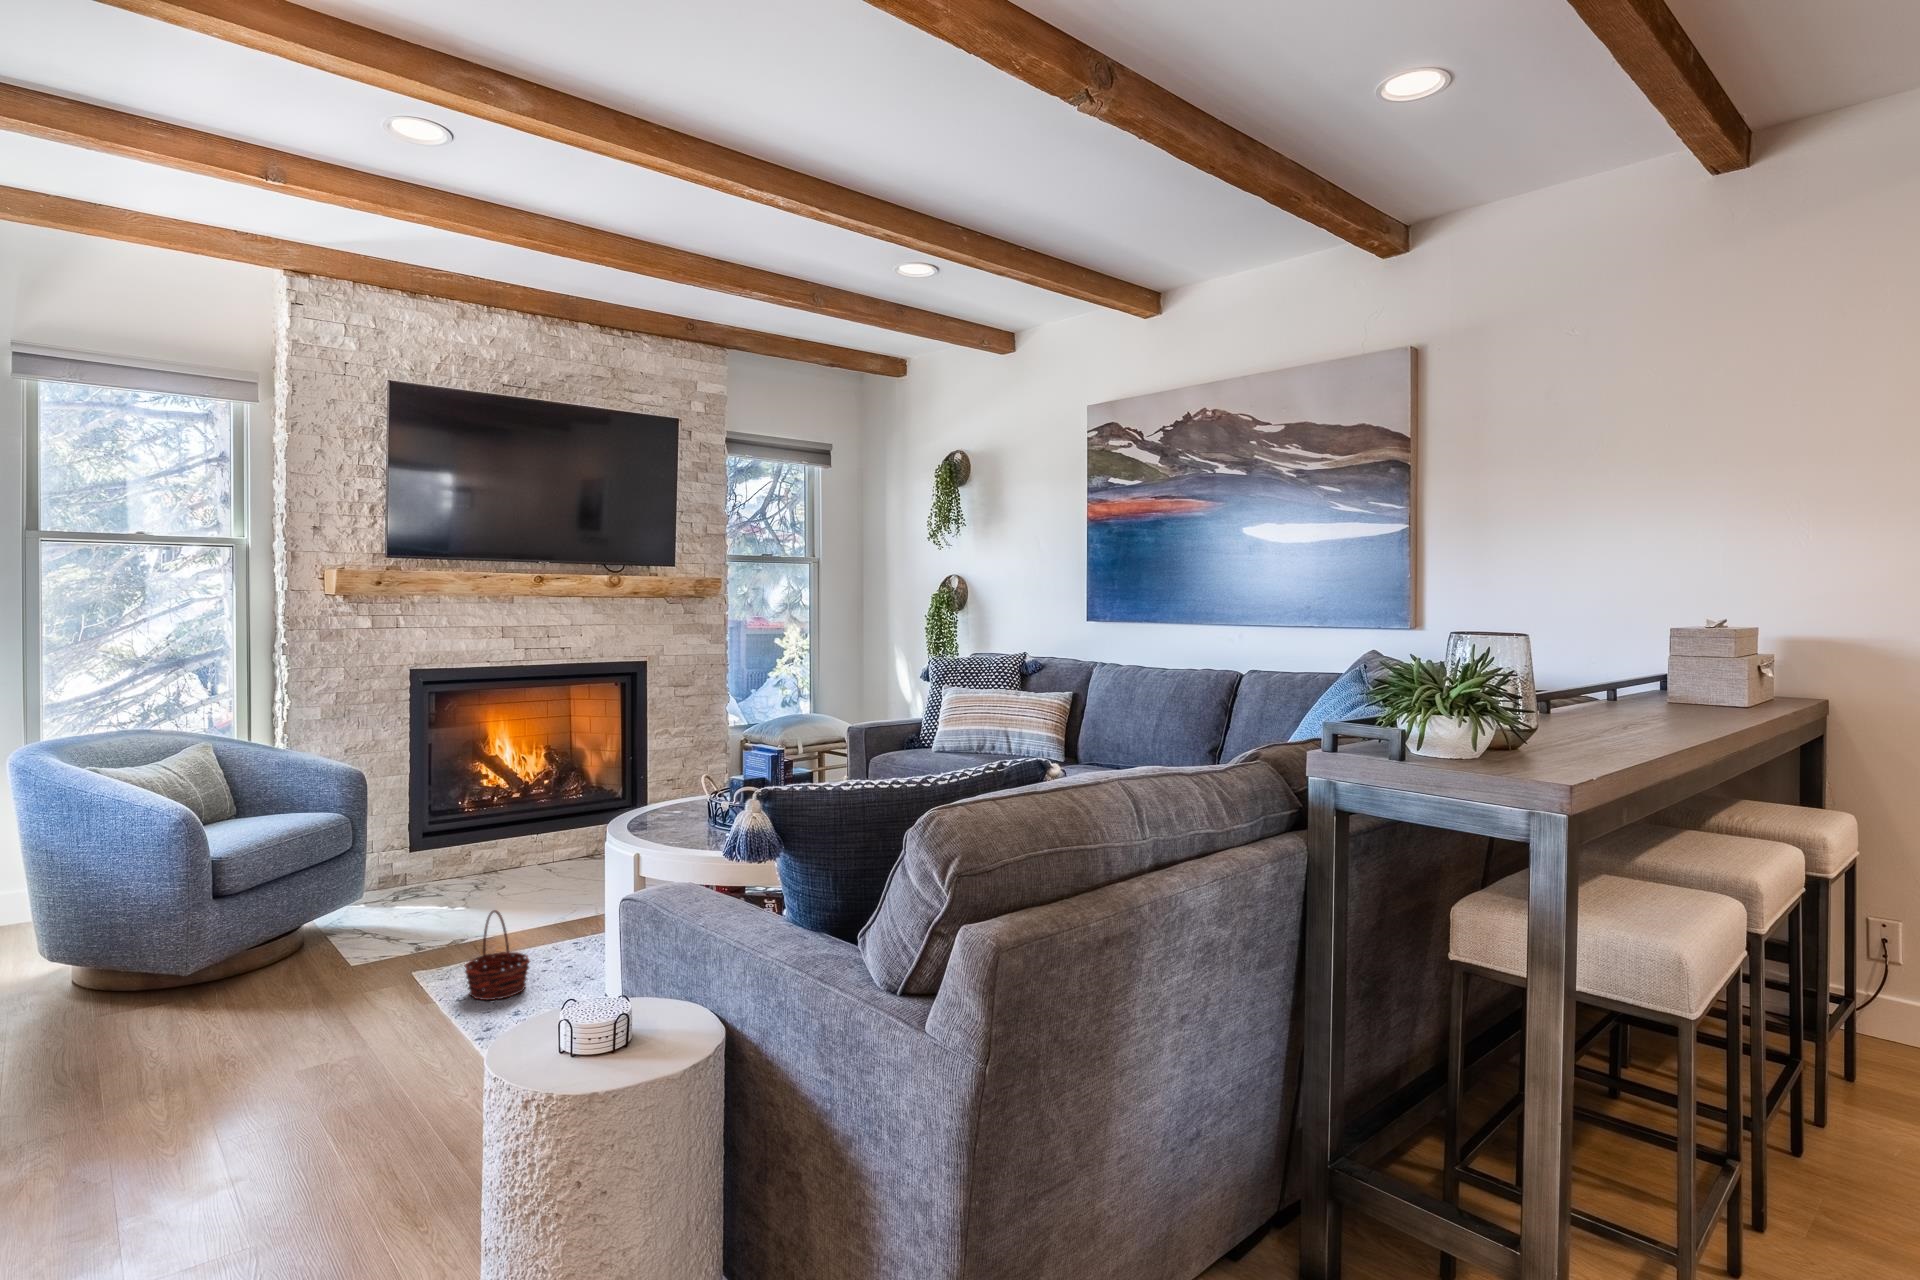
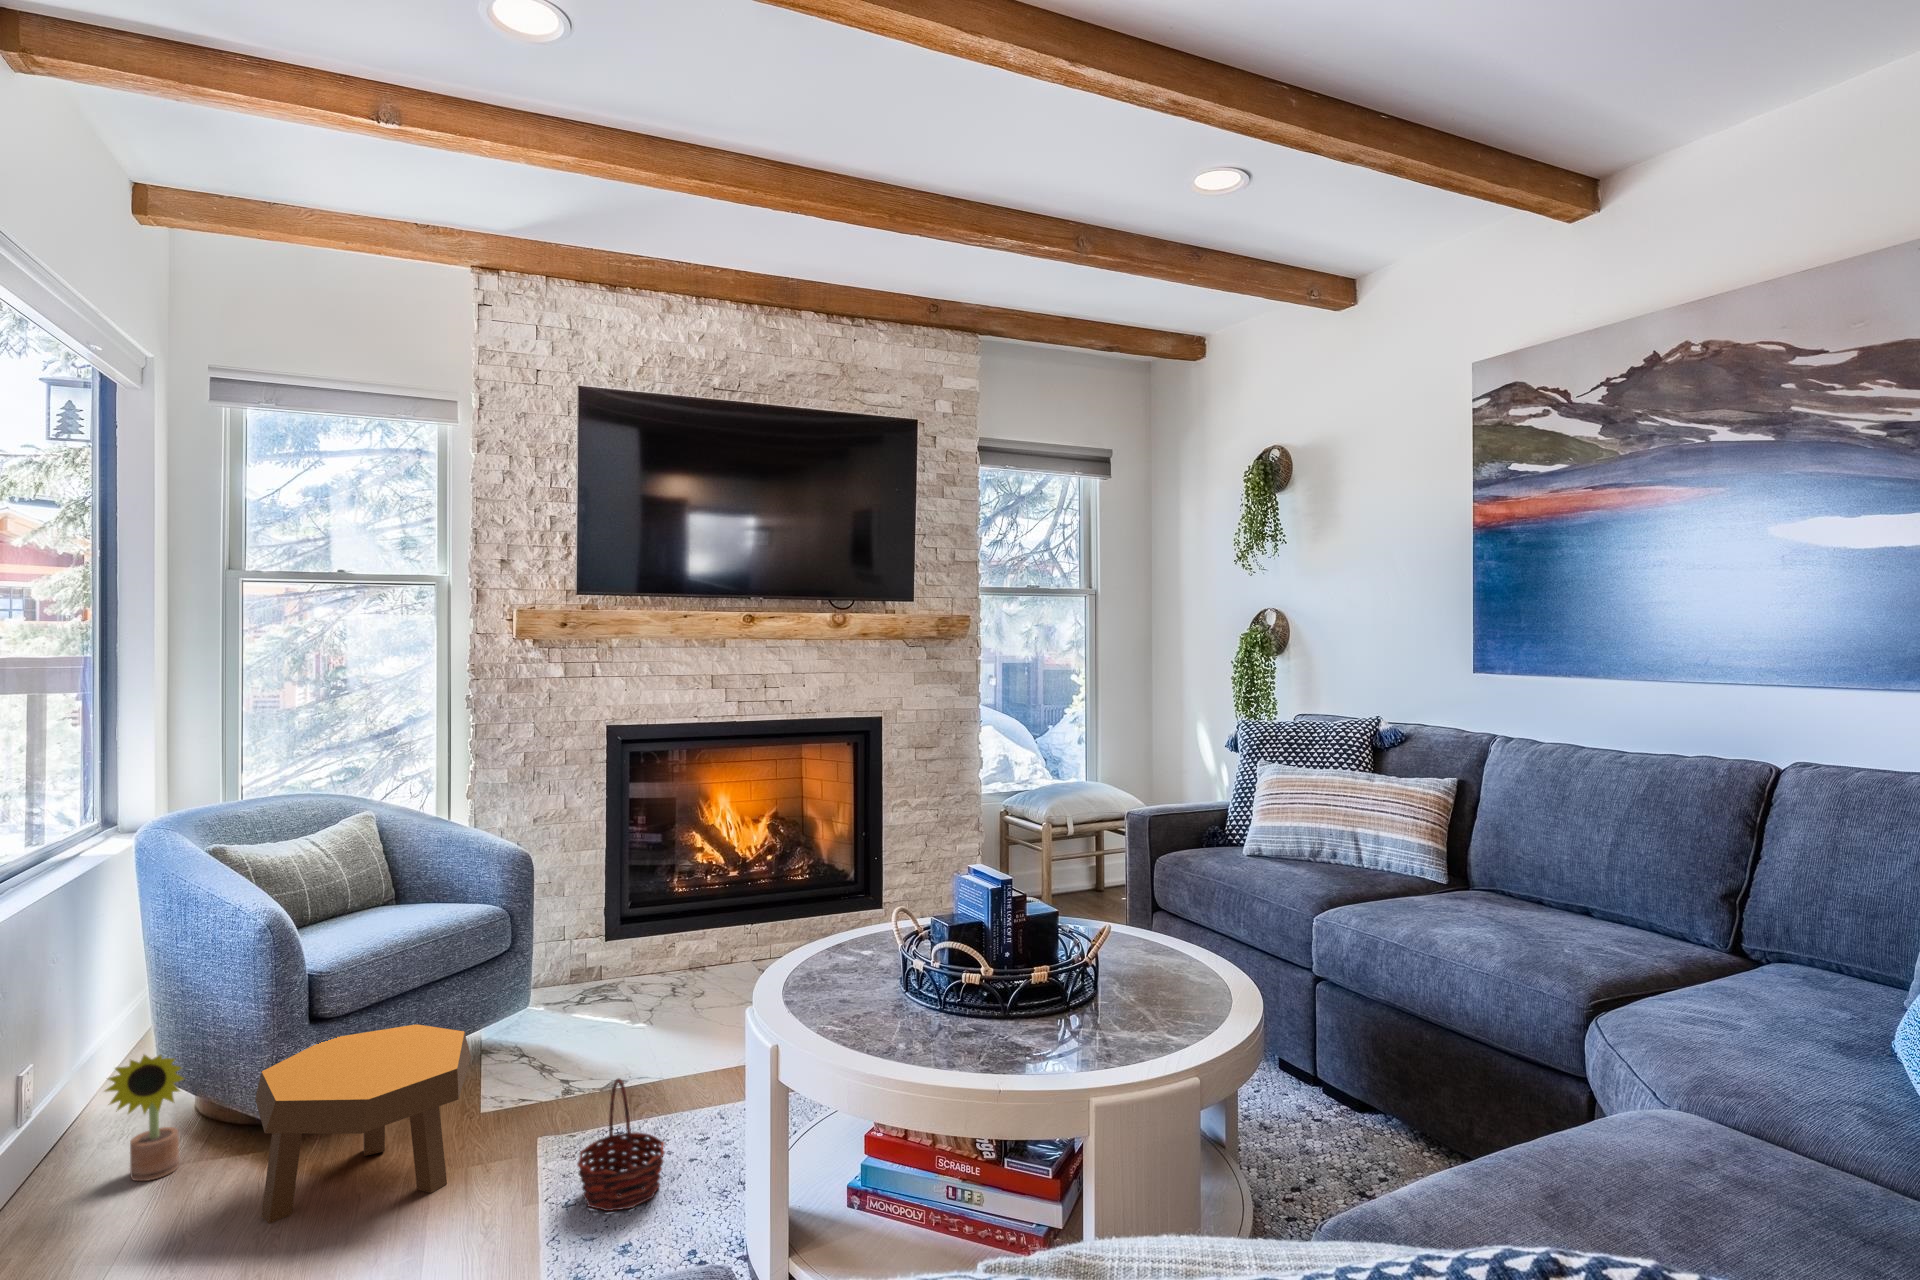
footstool: none [186,895,364,1033] -> present [255,1024,471,1223]
decorative plant: none [47,921,117,1025] -> present [105,1055,184,1181]

